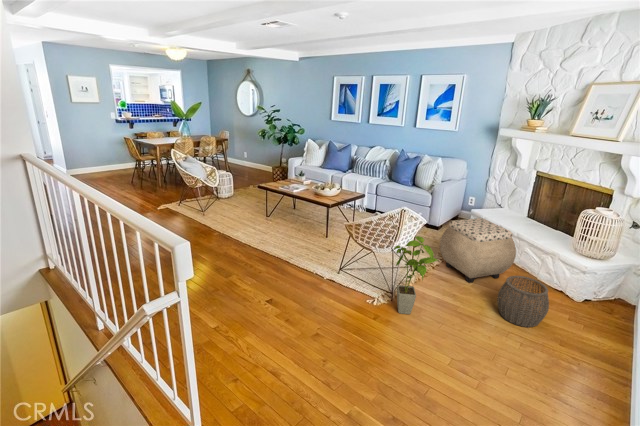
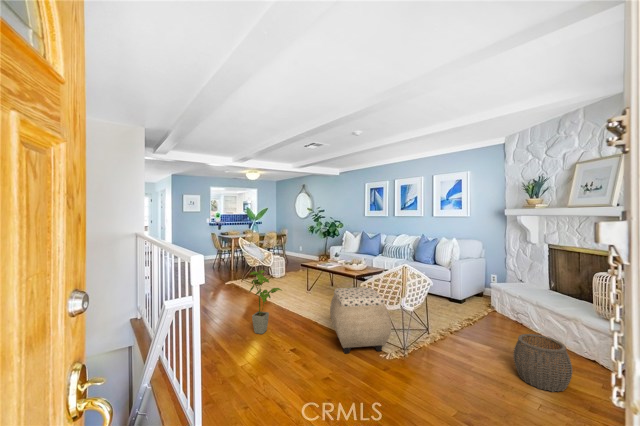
ottoman: present [440,218,516,283] -> present [330,287,391,354]
house plant: present [394,236,438,314] -> present [249,270,282,334]

